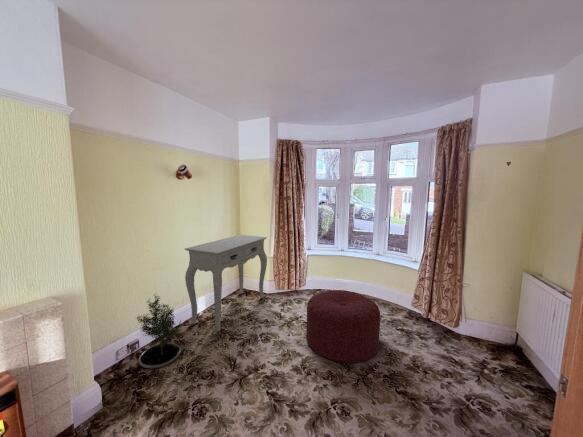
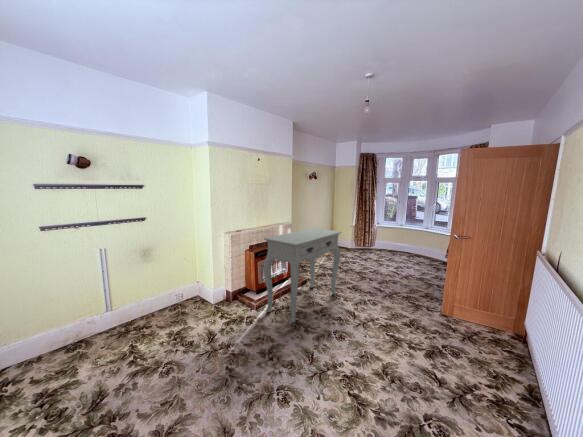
ottoman: present [306,290,380,363] -> none [386,295,481,379]
potted tree: present [137,296,182,369] -> none [223,279,264,349]

